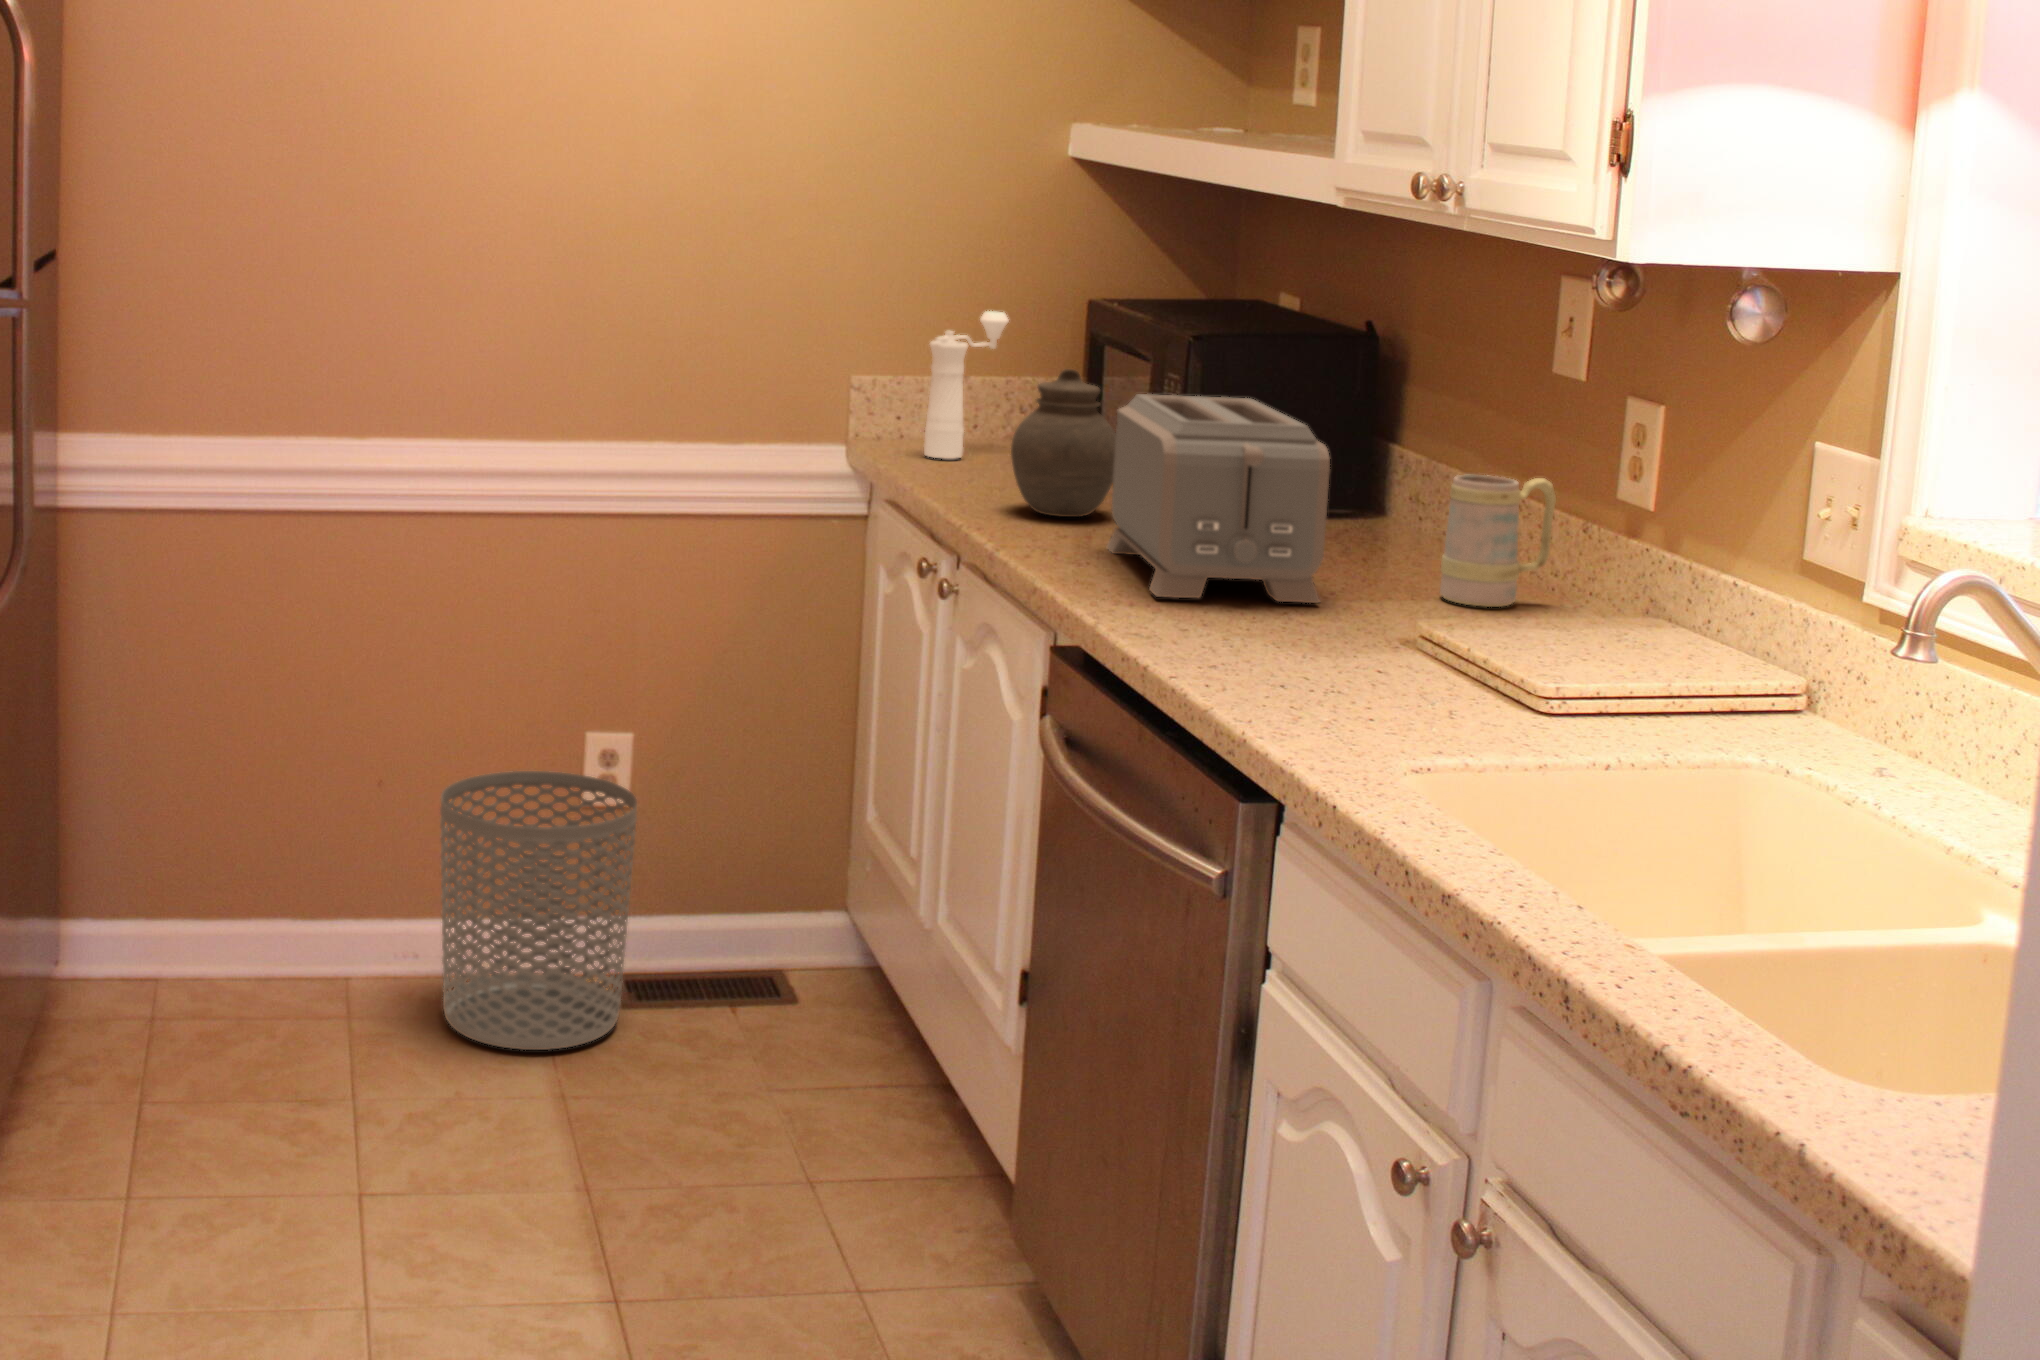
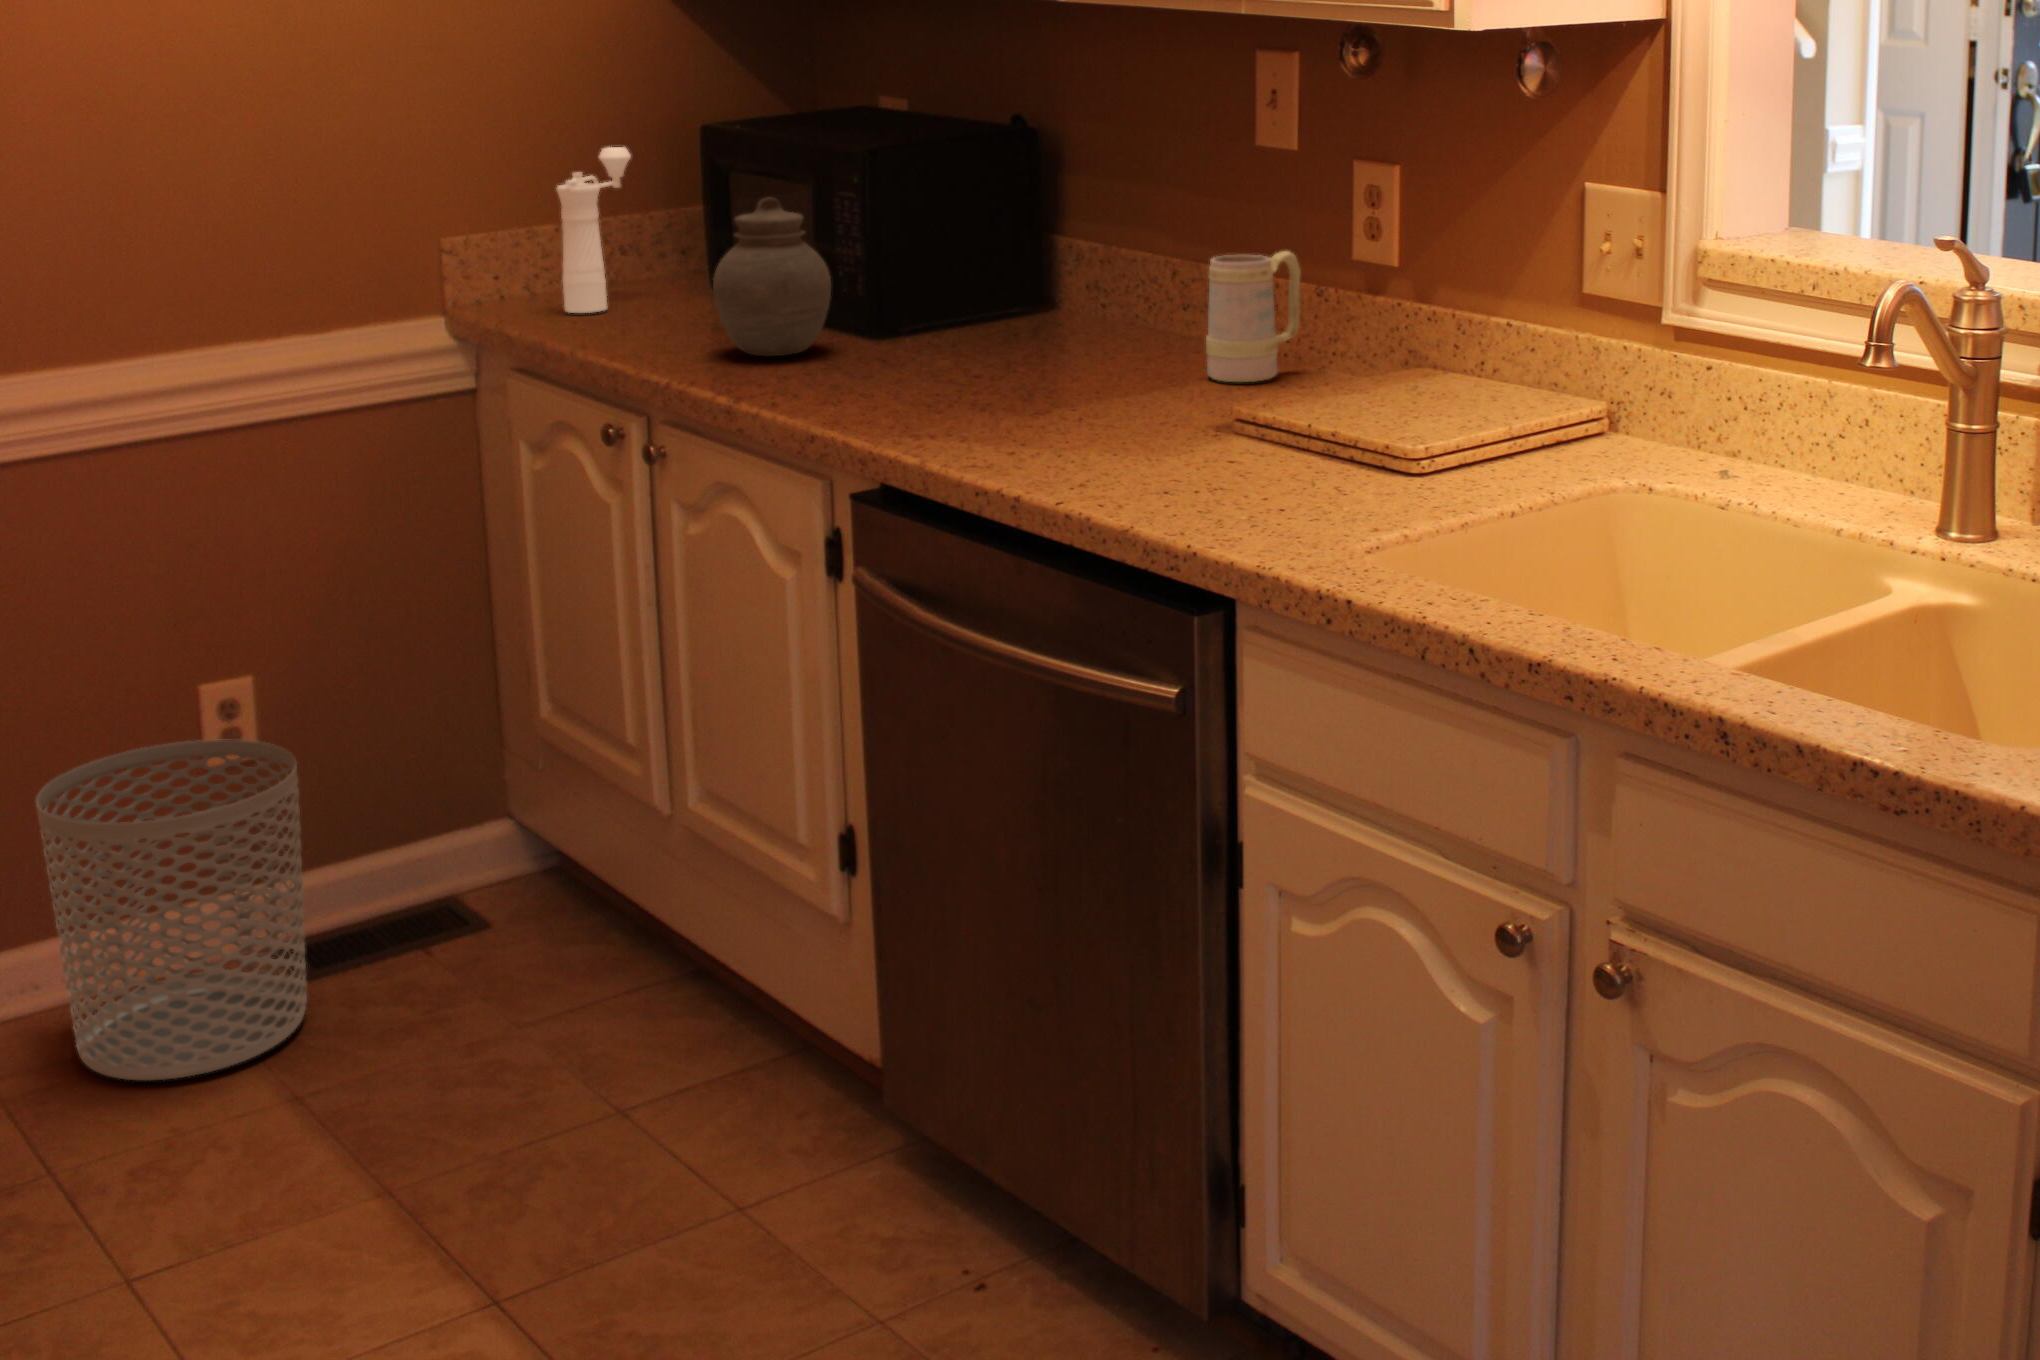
toaster: present [1107,394,1330,603] -> none [857,207,1122,423]

